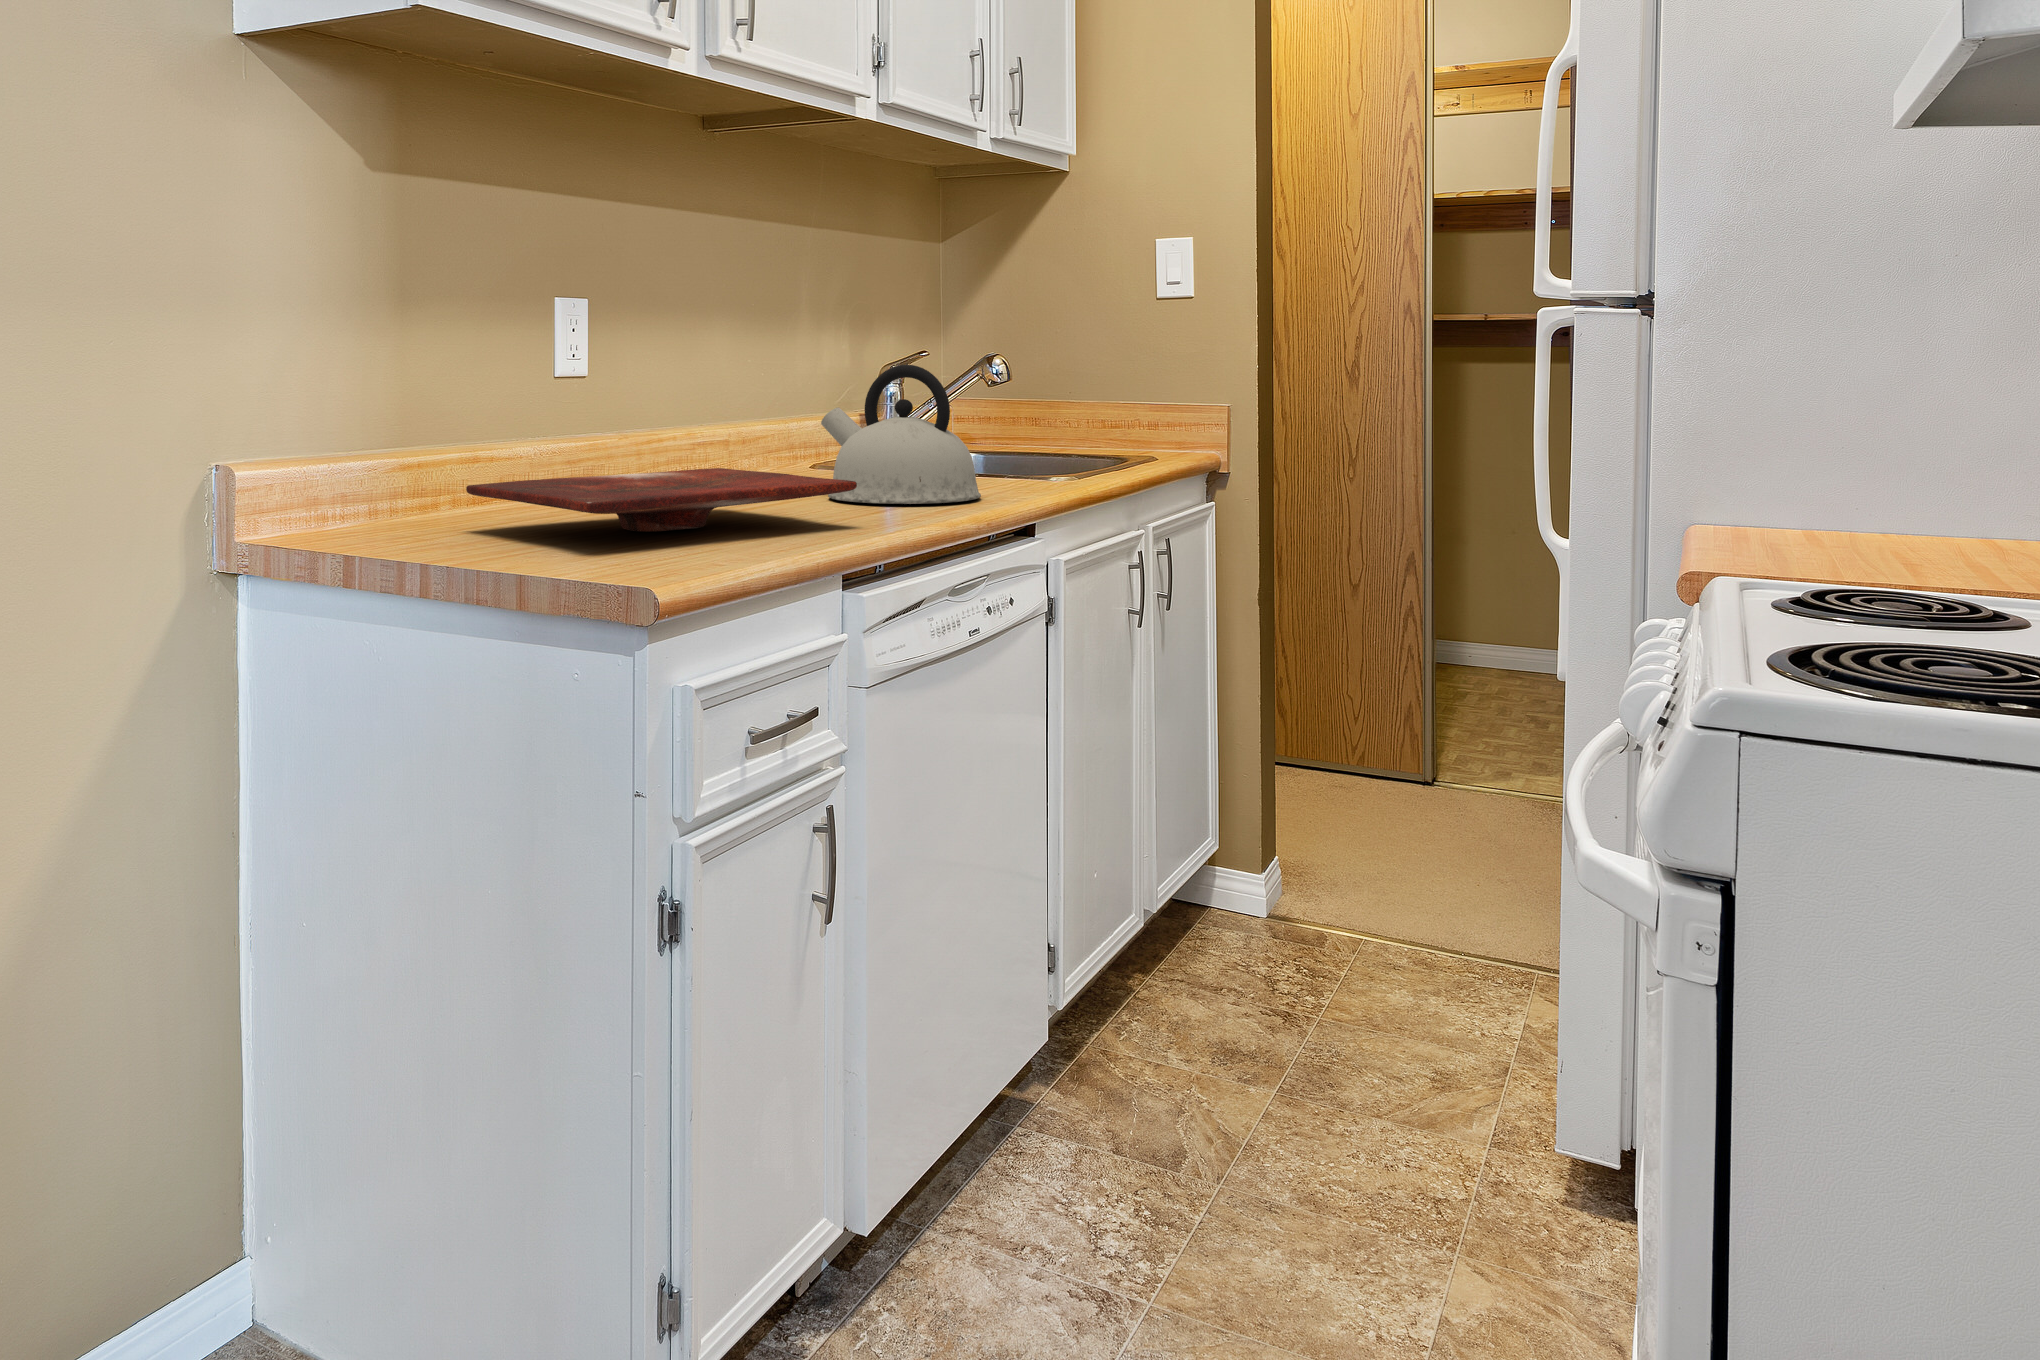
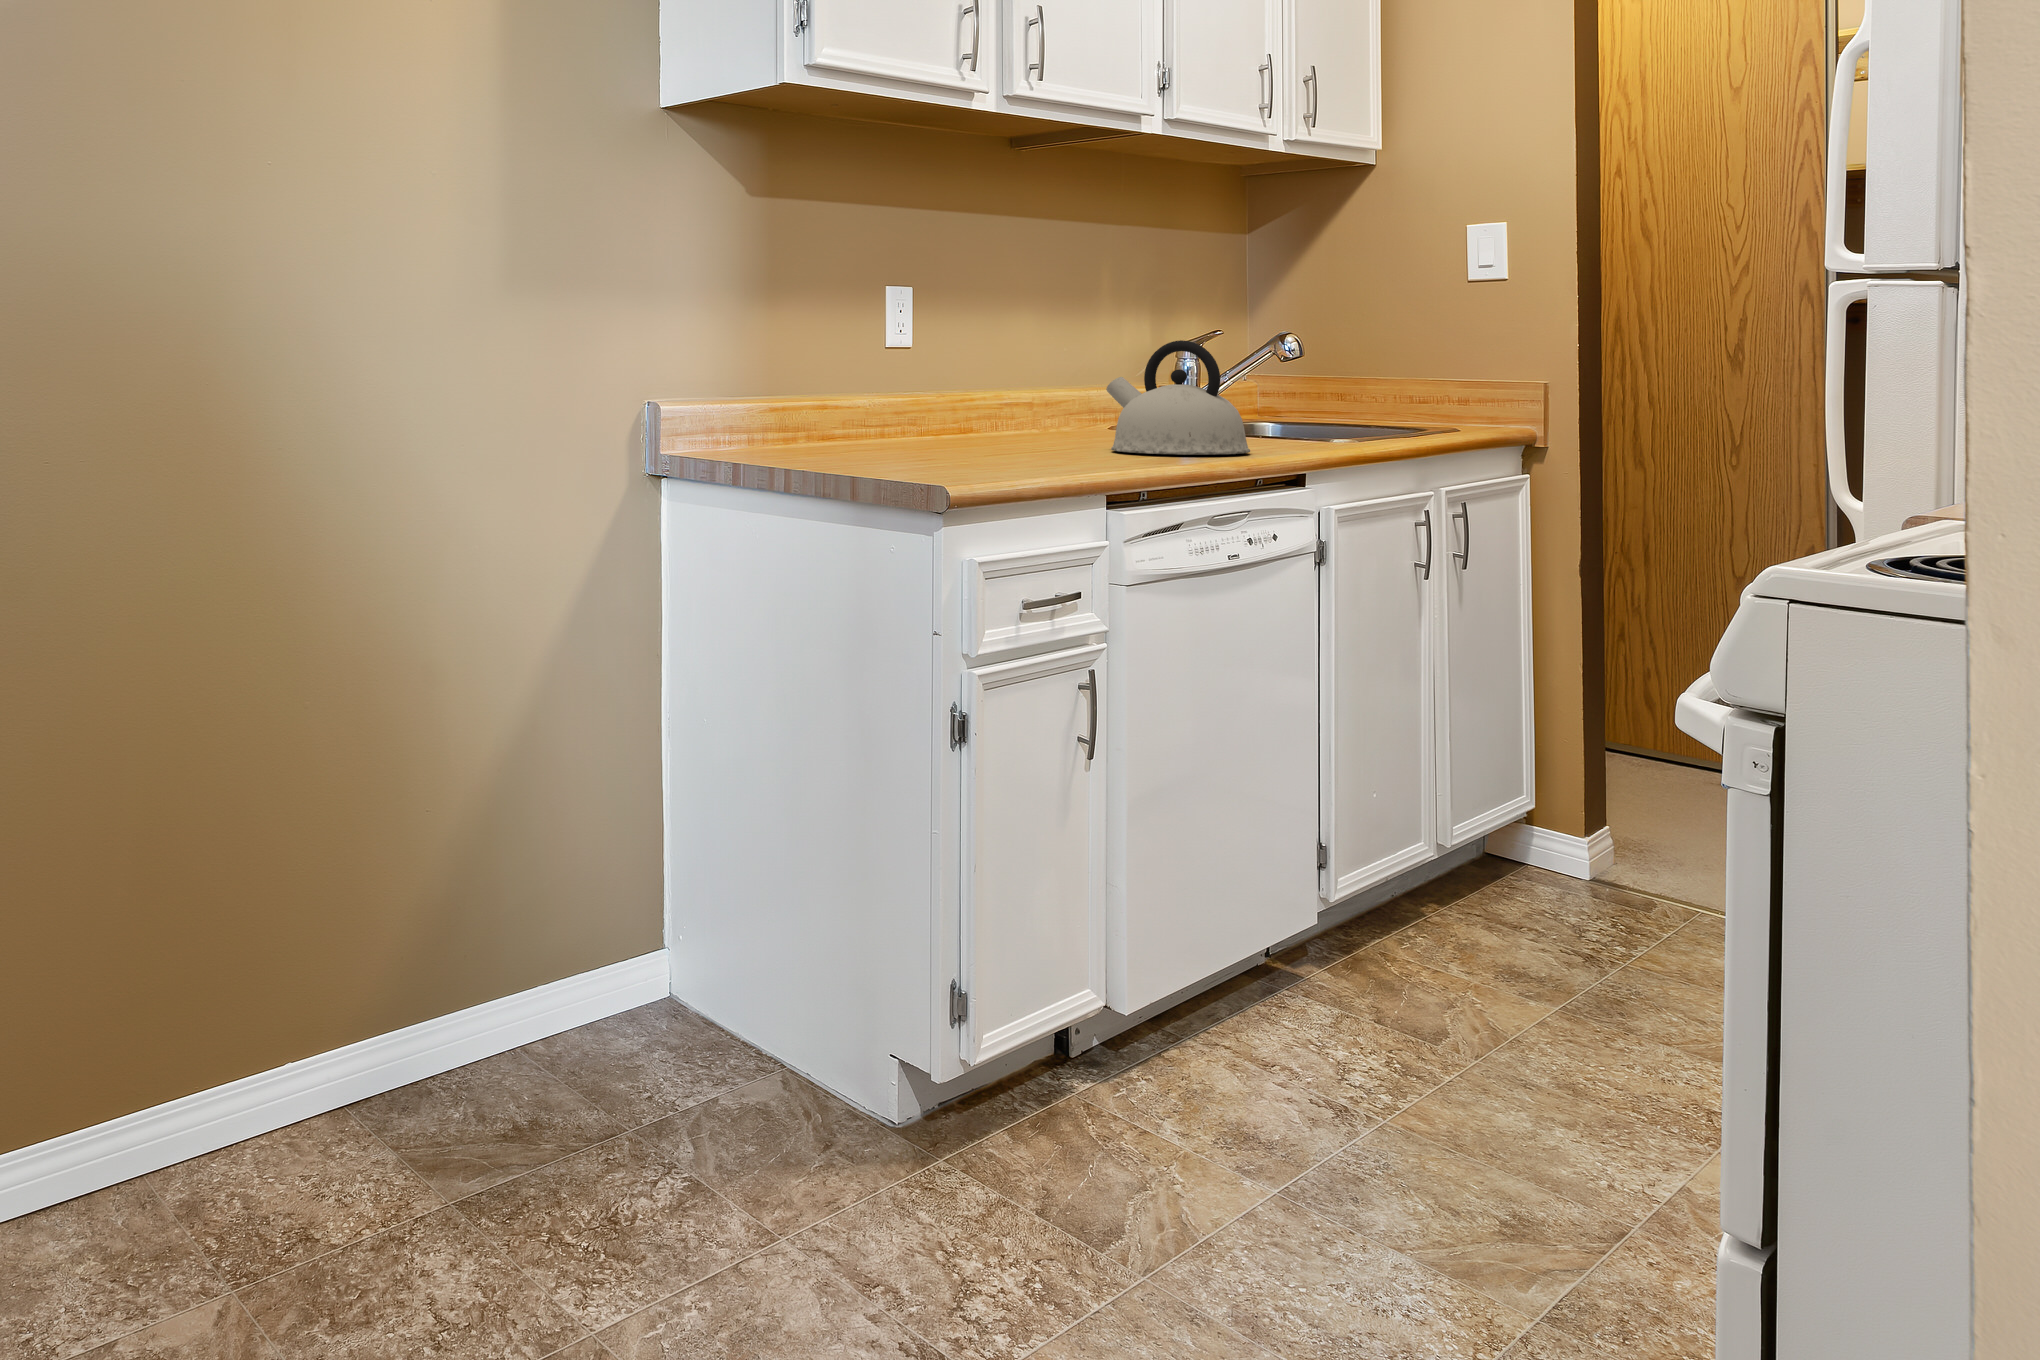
cutting board: present [466,468,857,532] -> none [816,422,1123,463]

